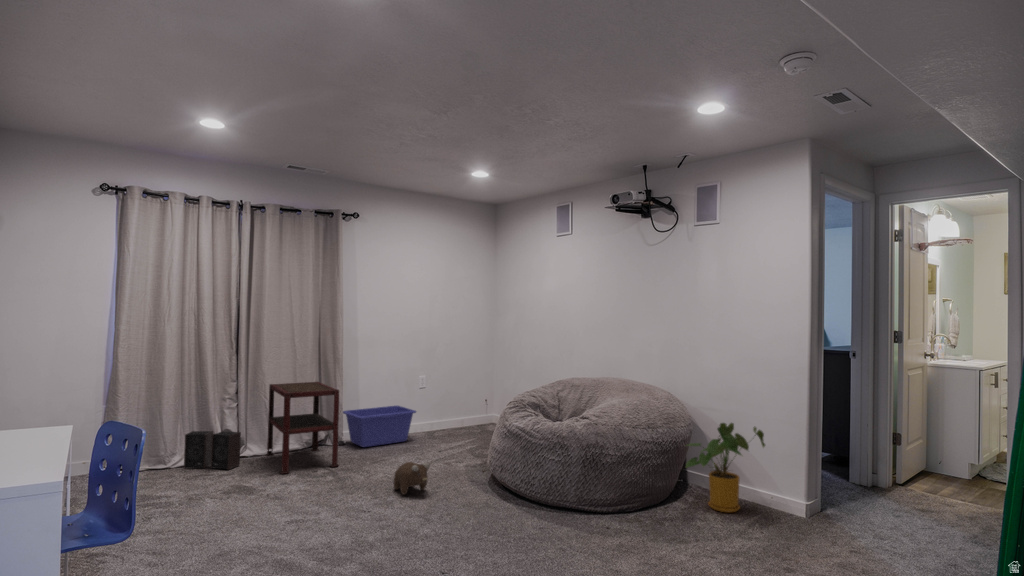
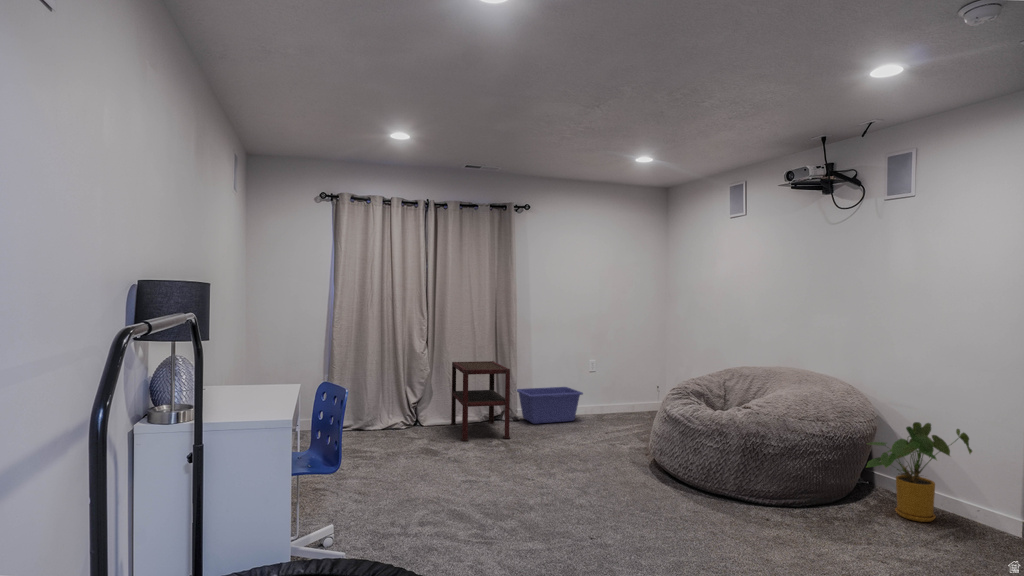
speaker: present [184,431,241,470] -> none [386,399,429,434]
plush toy: present [394,462,430,495] -> none [557,438,590,469]

